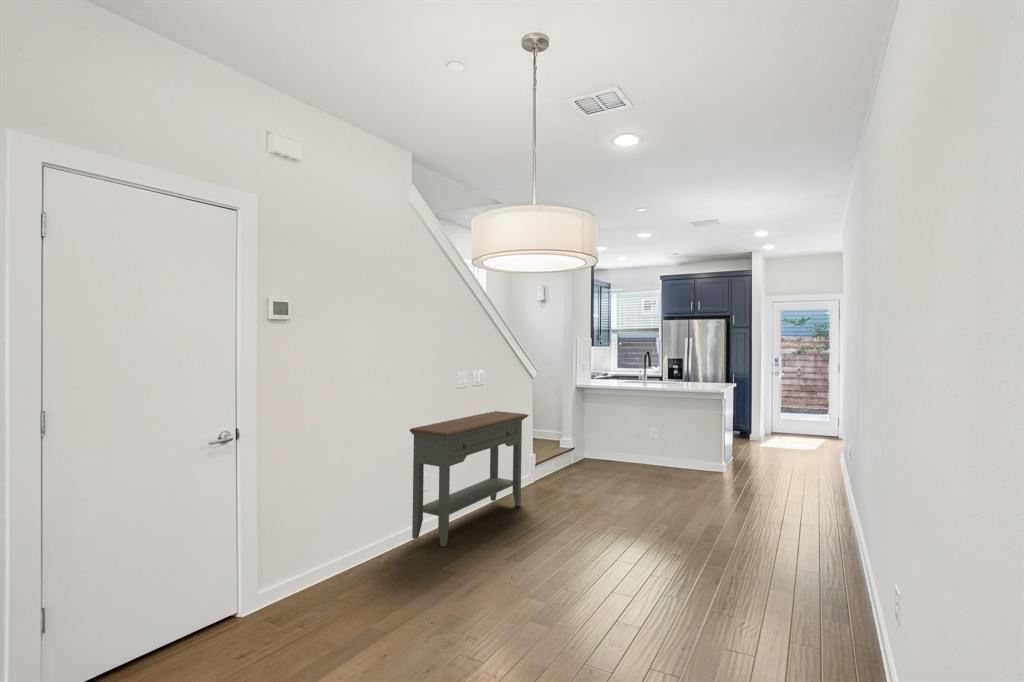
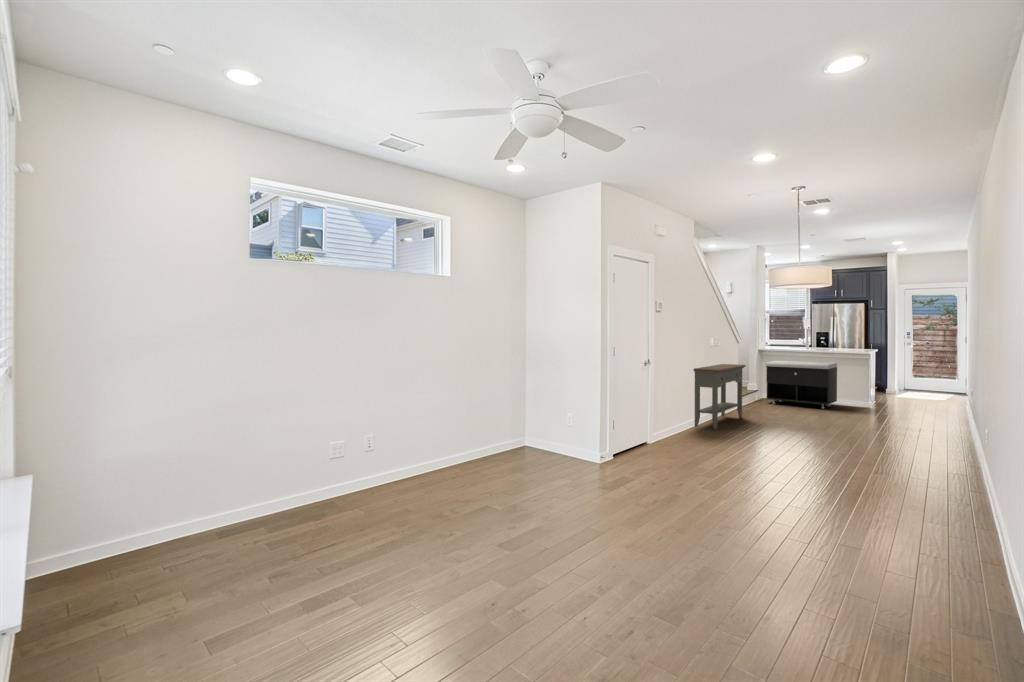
storage bench: none [584,398,680,475] -> present [766,361,837,408]

